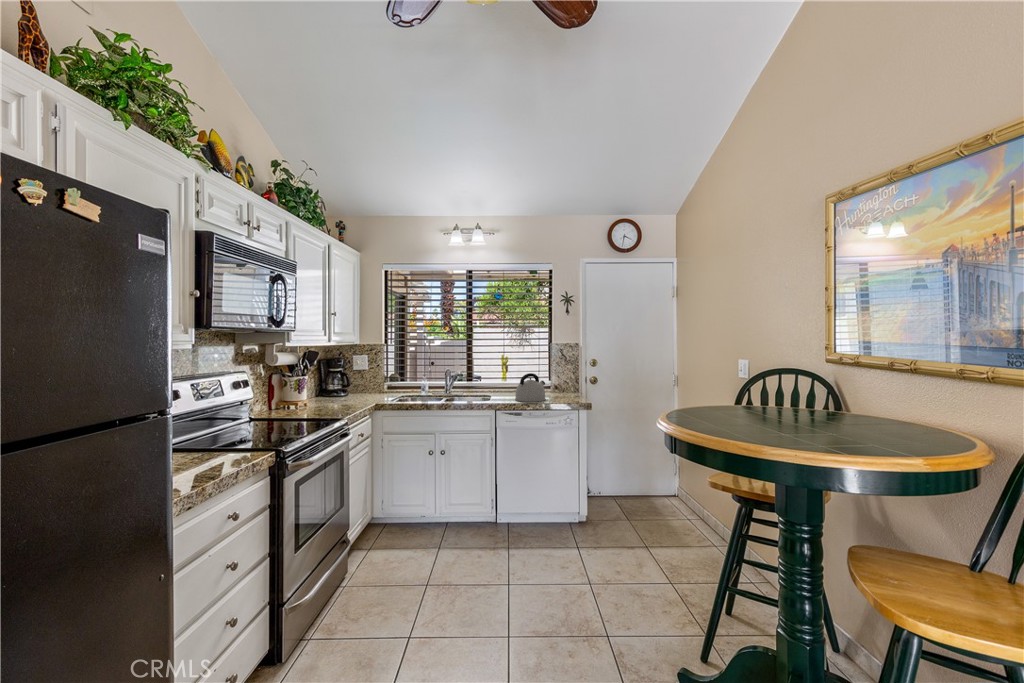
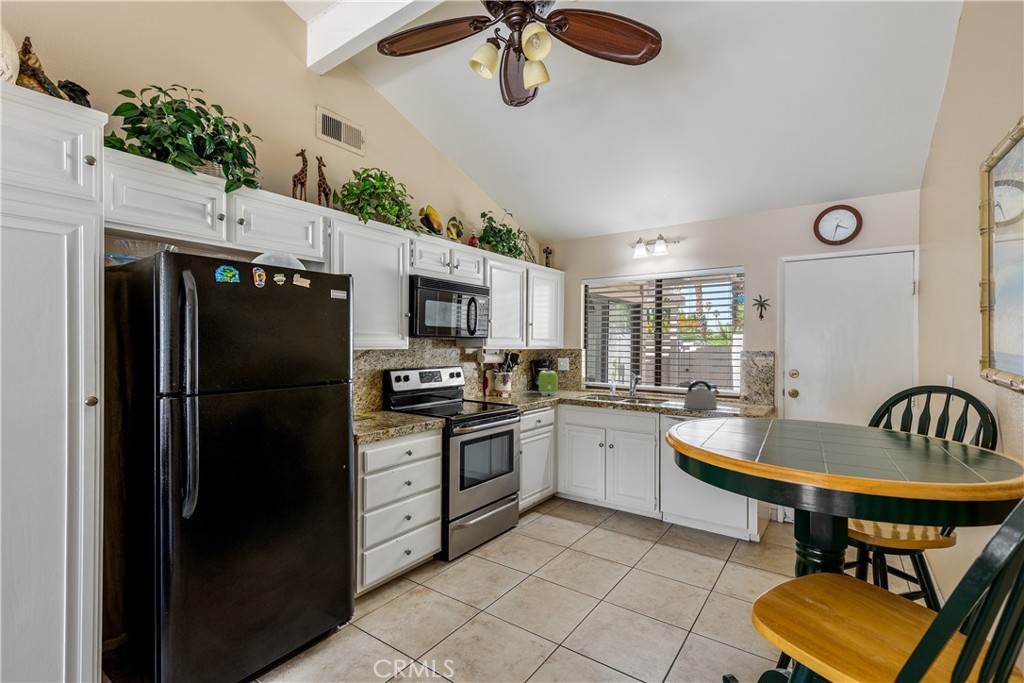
toaster: none [337,371,367,402] -> present [539,370,558,396]

